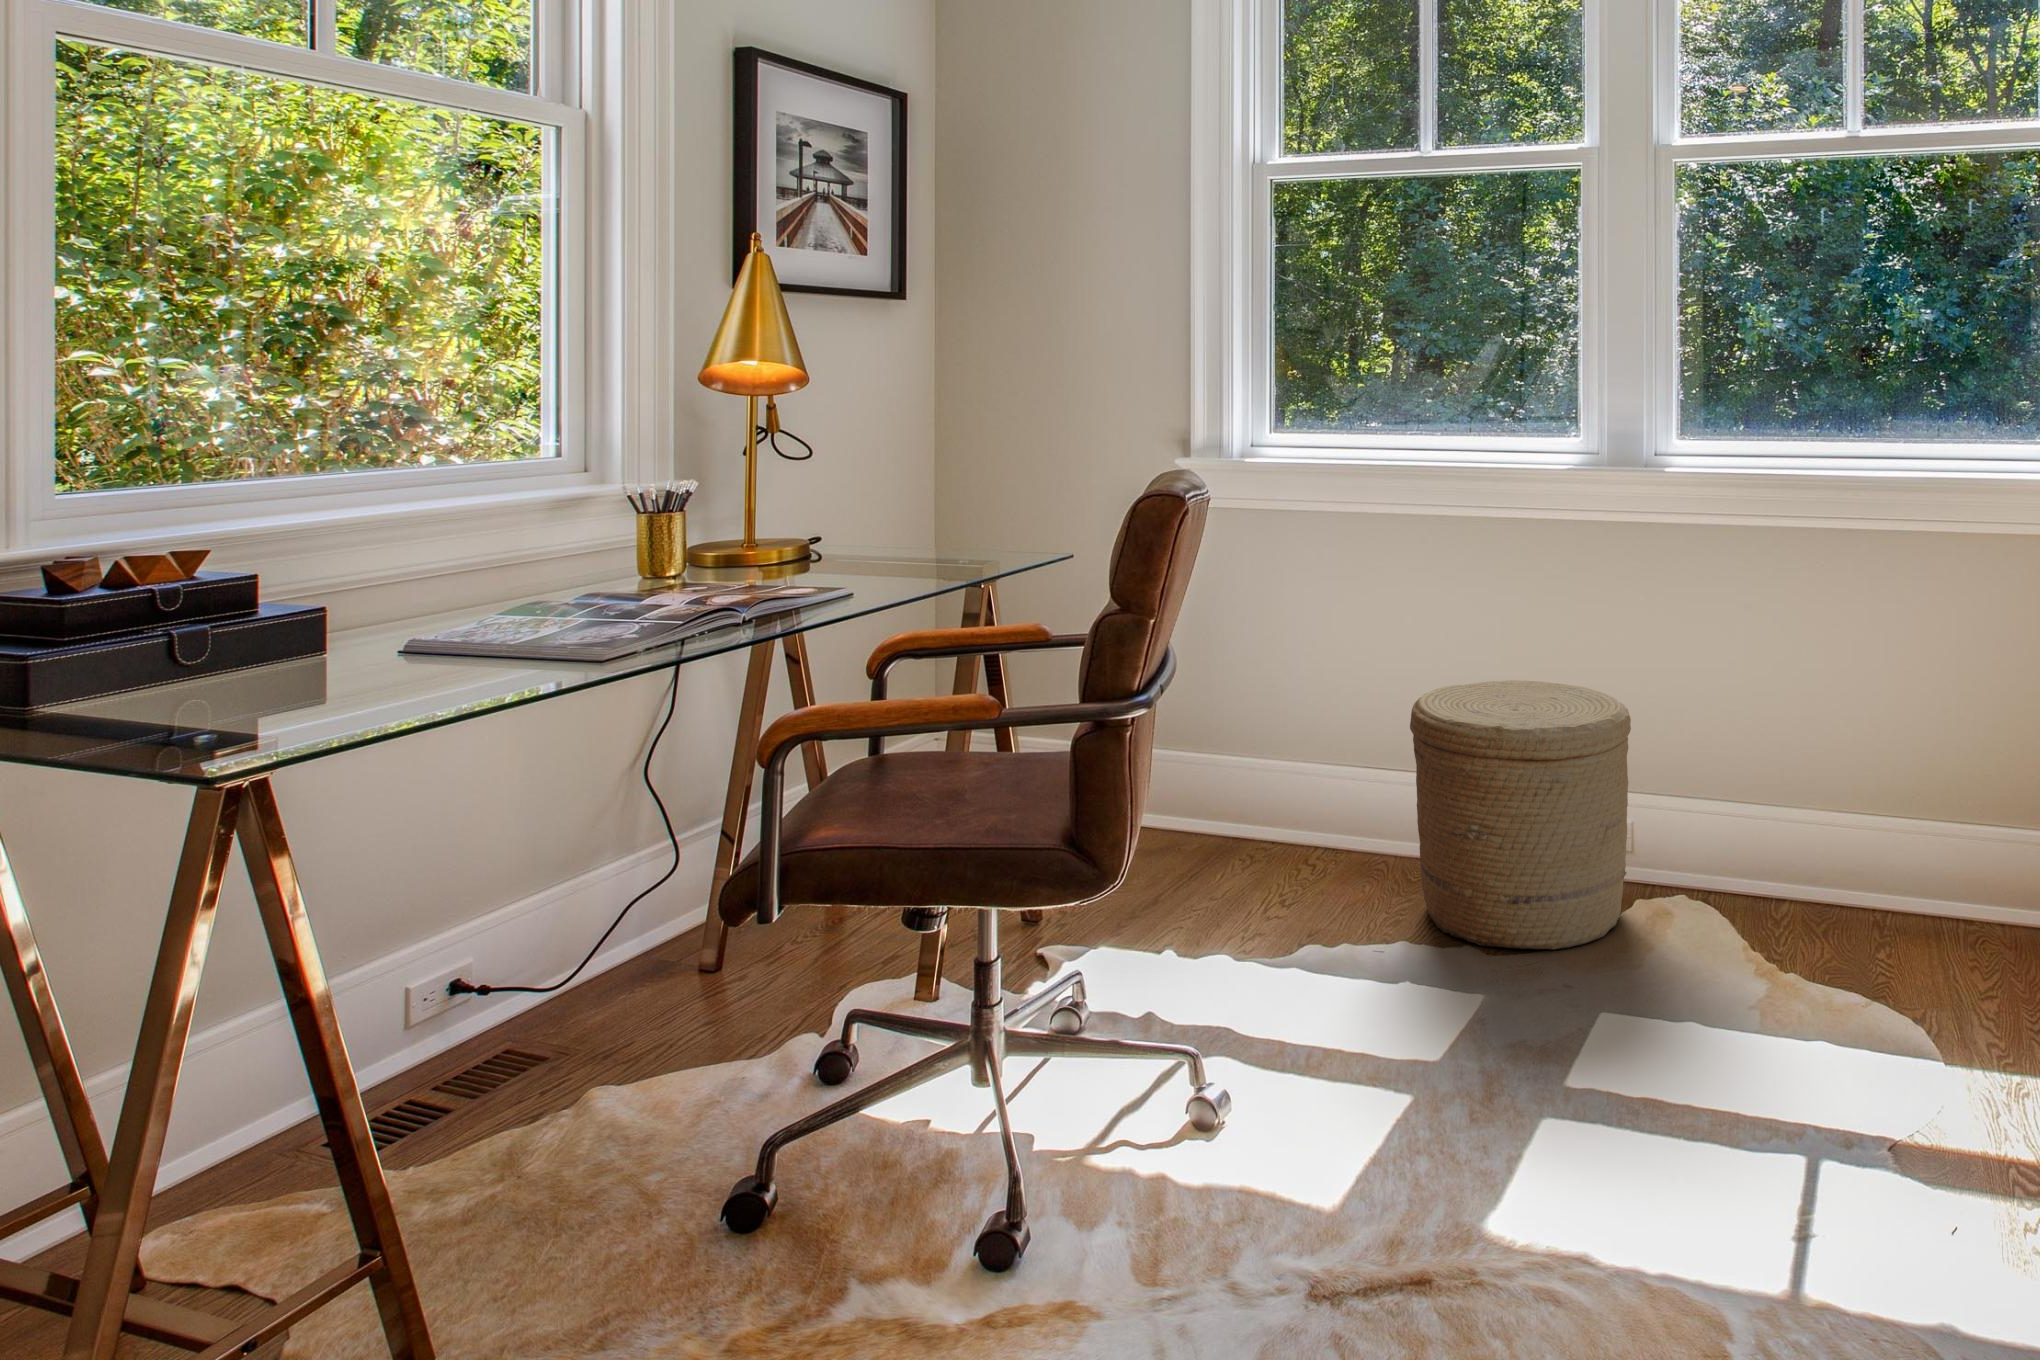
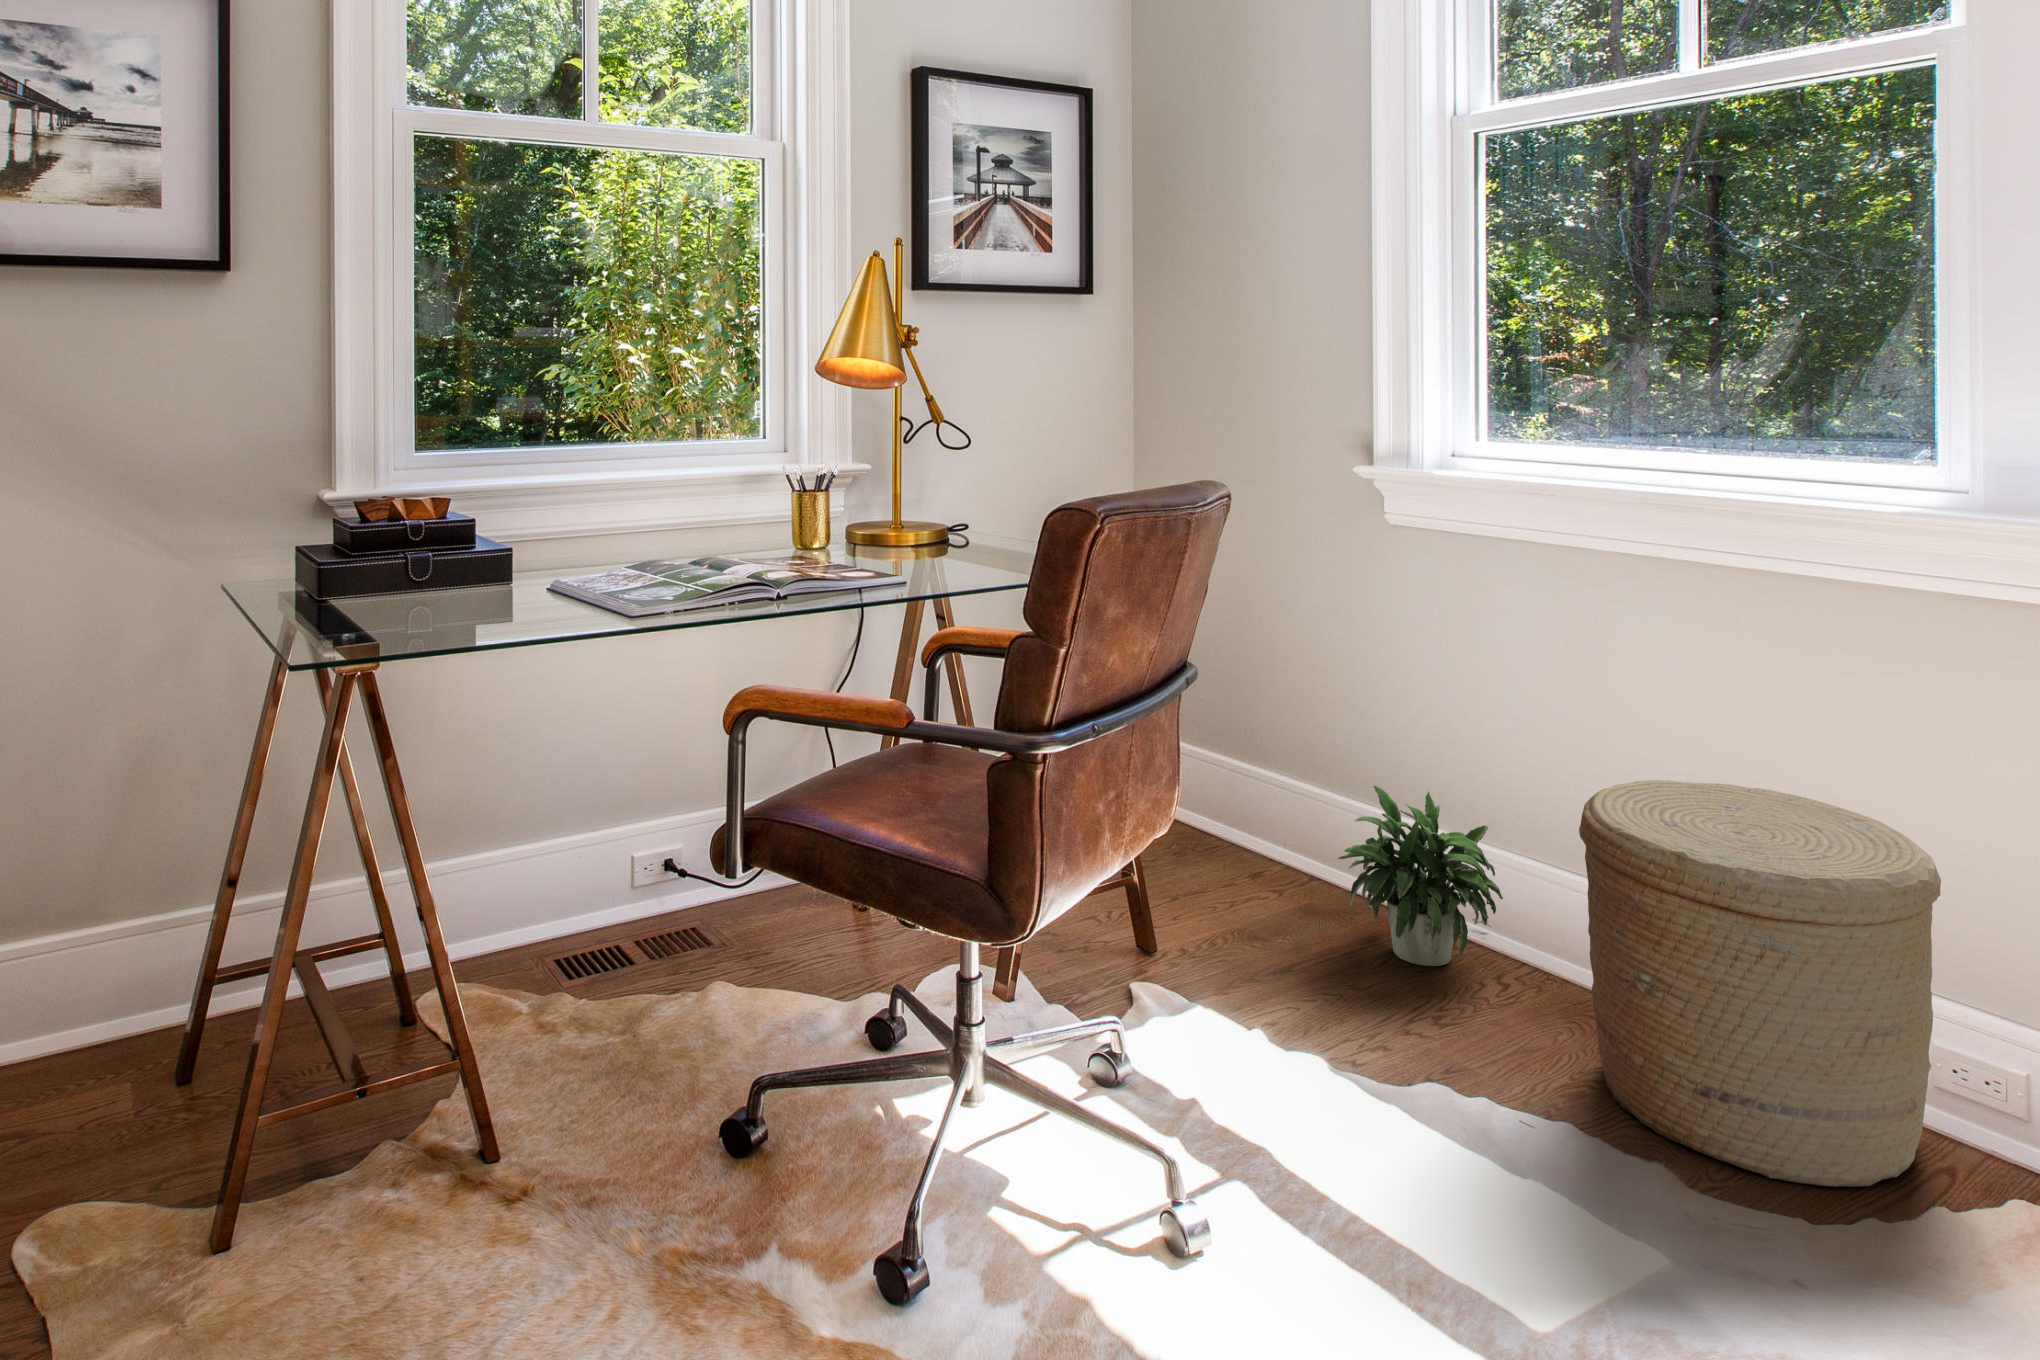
potted plant: none [1199,736,1325,883] -> present [1338,786,1503,966]

